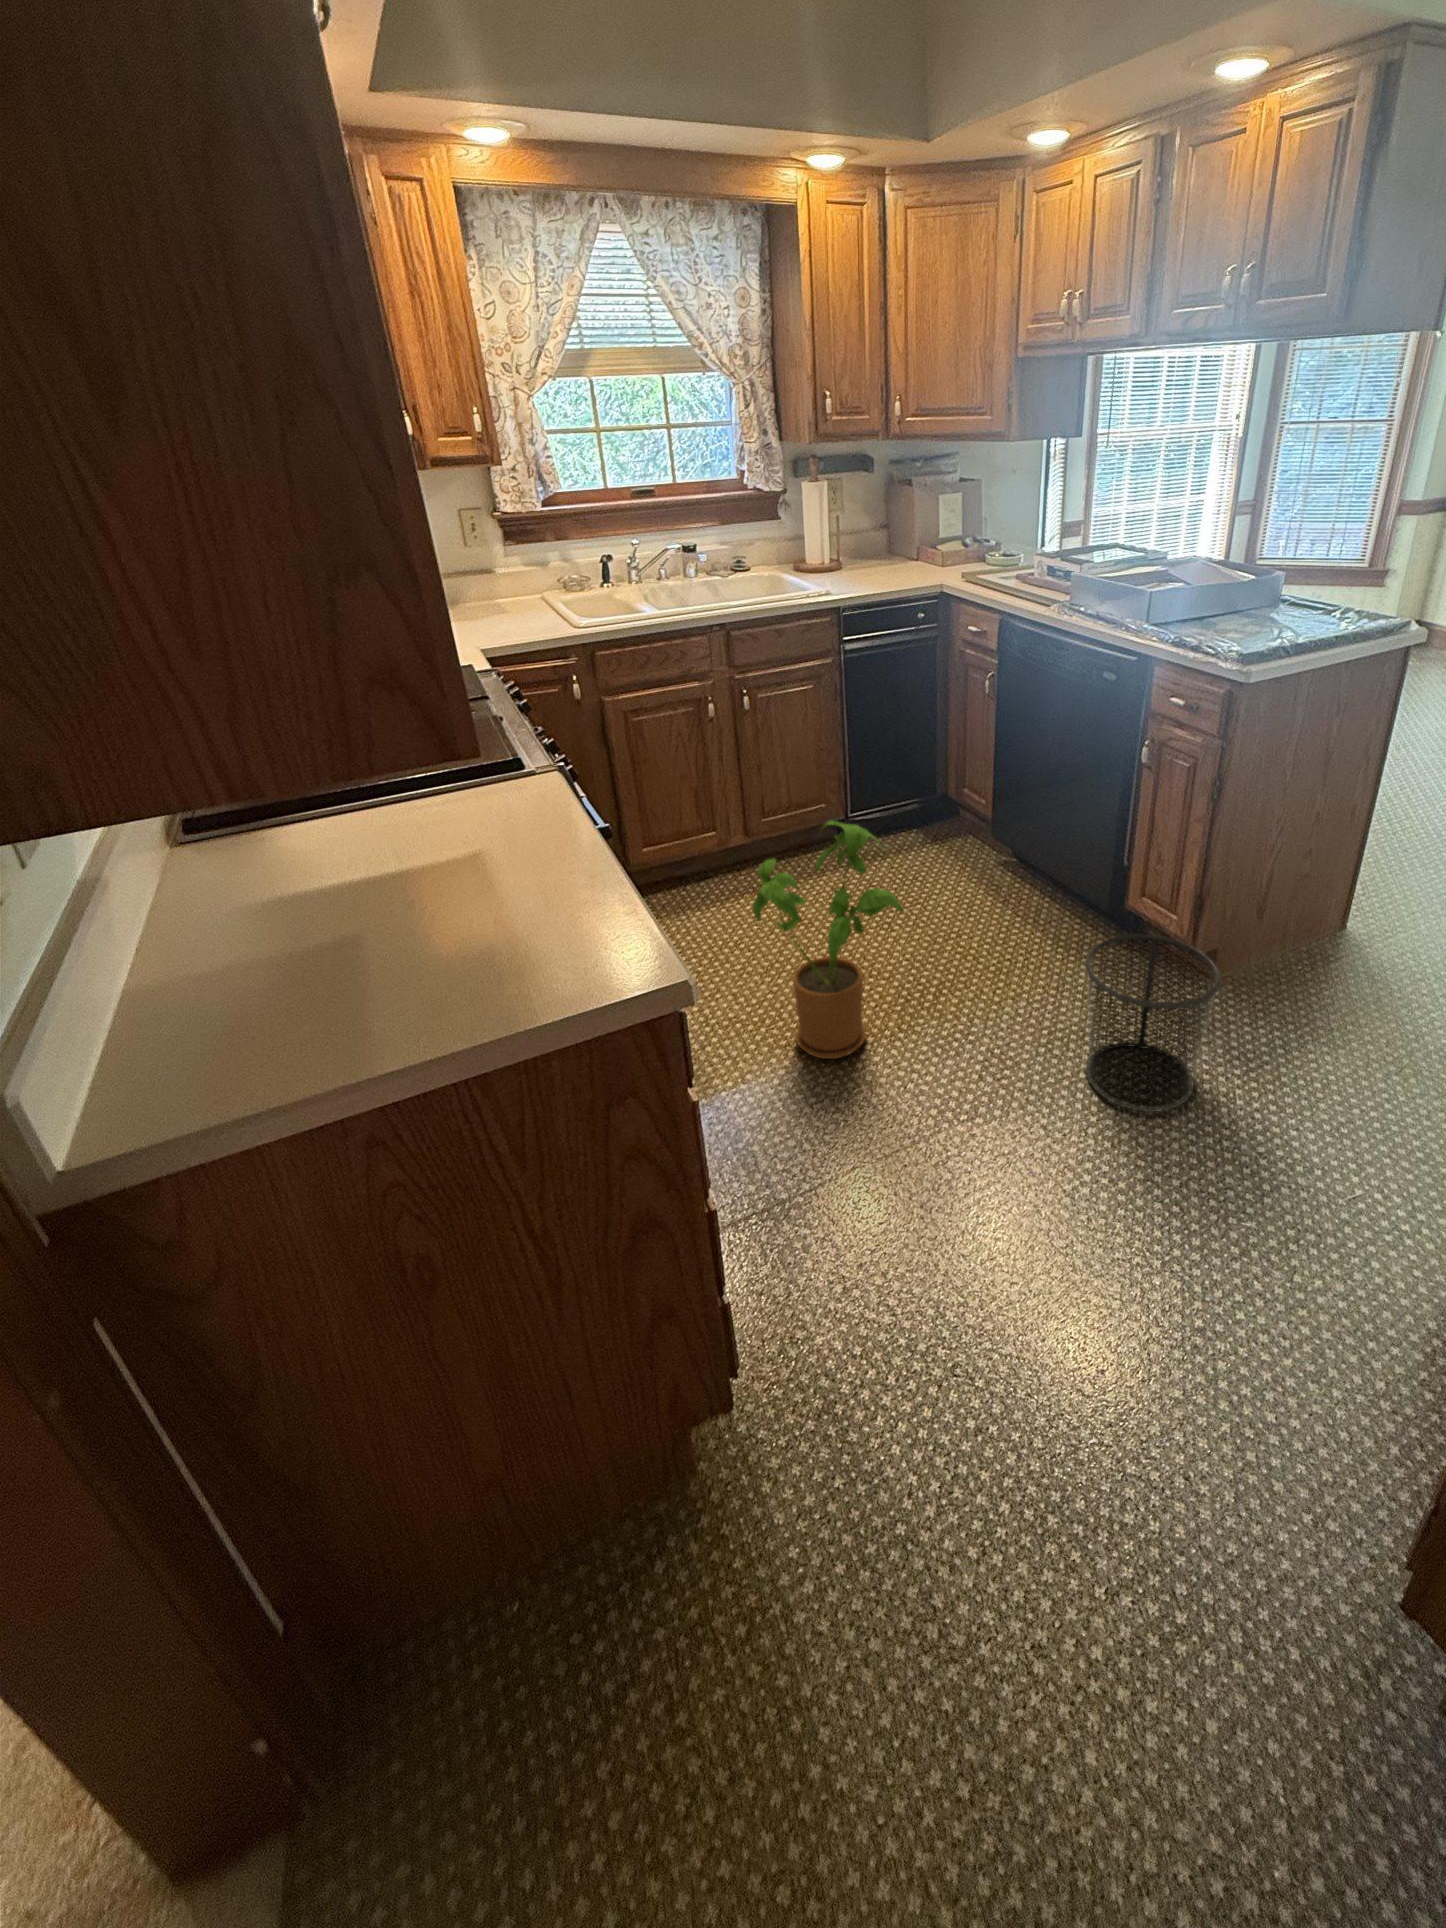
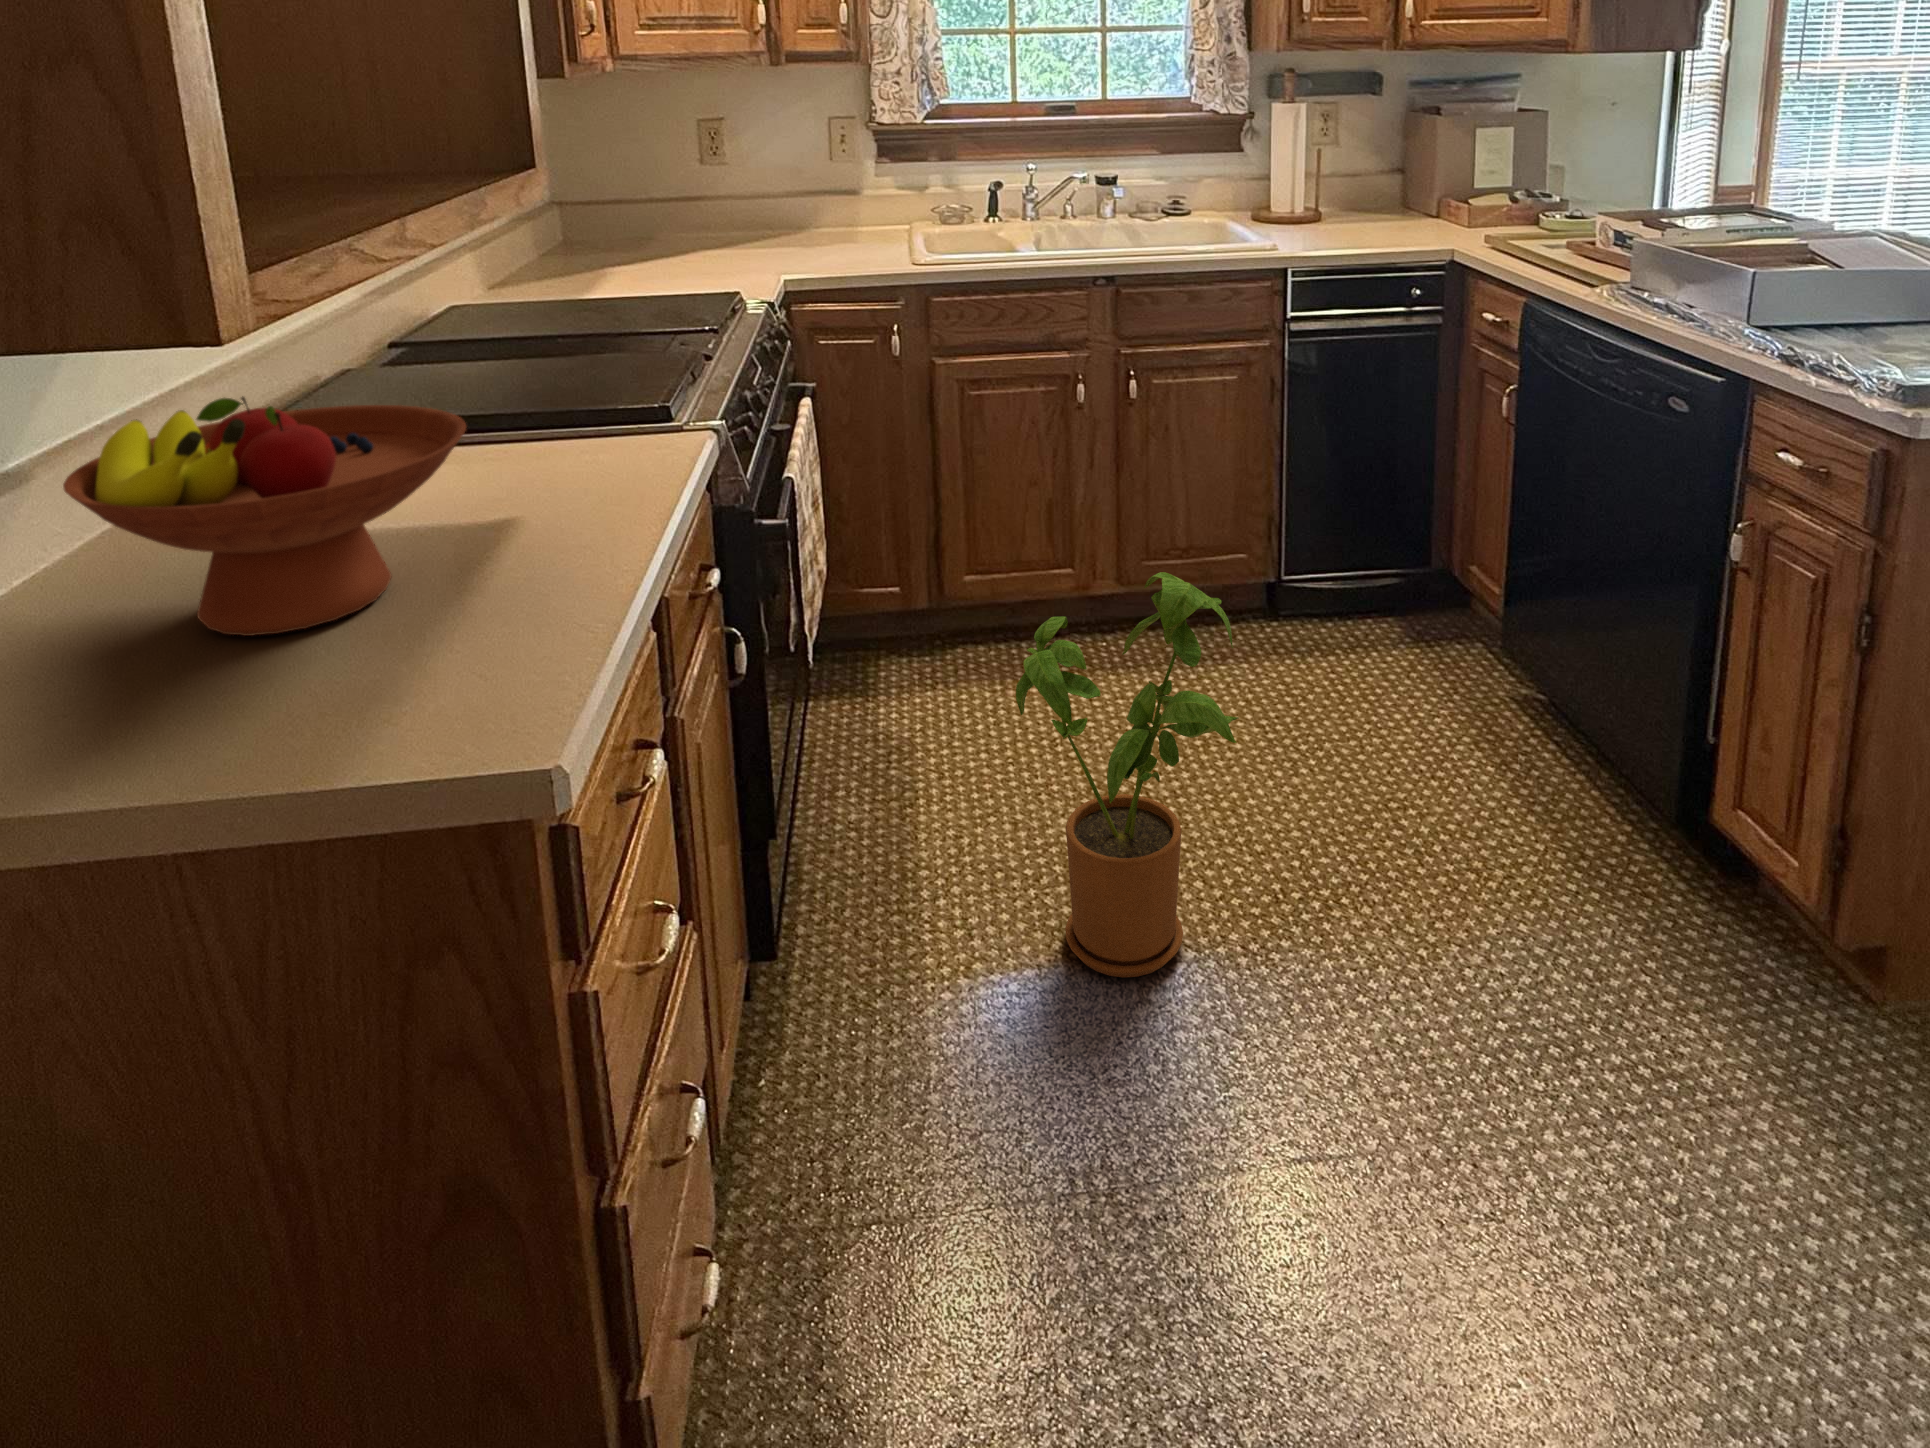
fruit bowl: none [204,787,484,965] -> present [63,396,466,636]
trash can: present [1085,935,1221,1112] -> none [1551,871,1831,1267]

